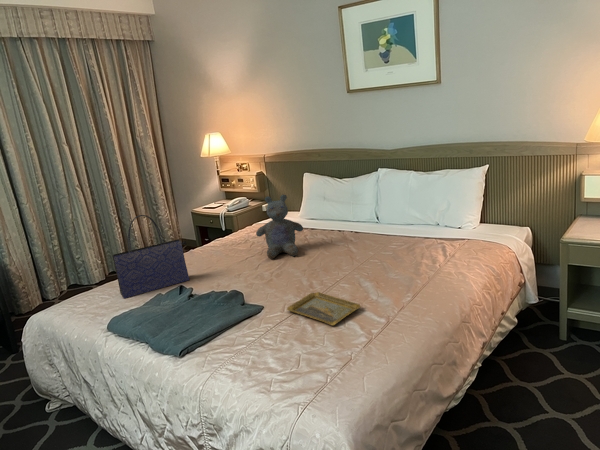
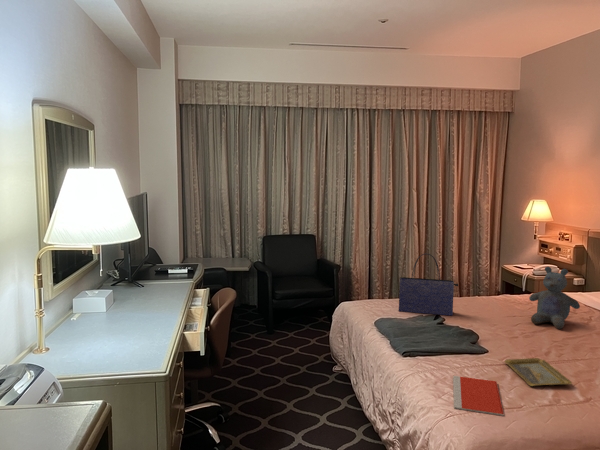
notebook: none [258,336,345,394] -> present [453,376,504,416]

